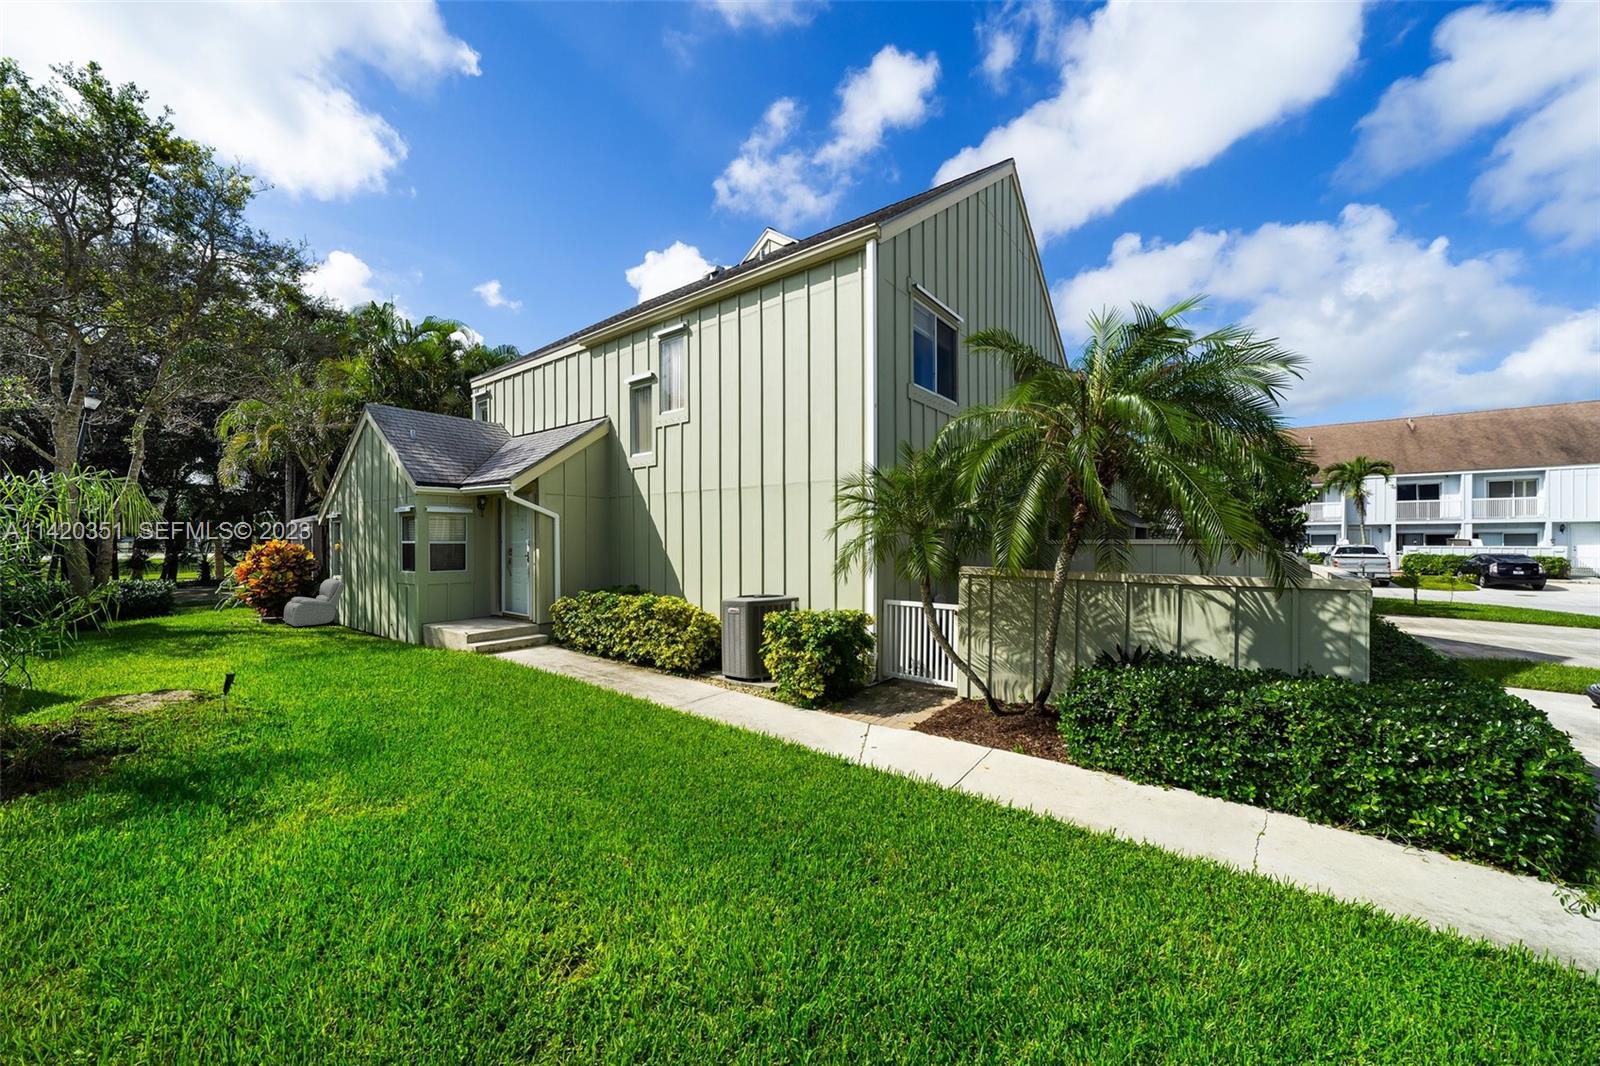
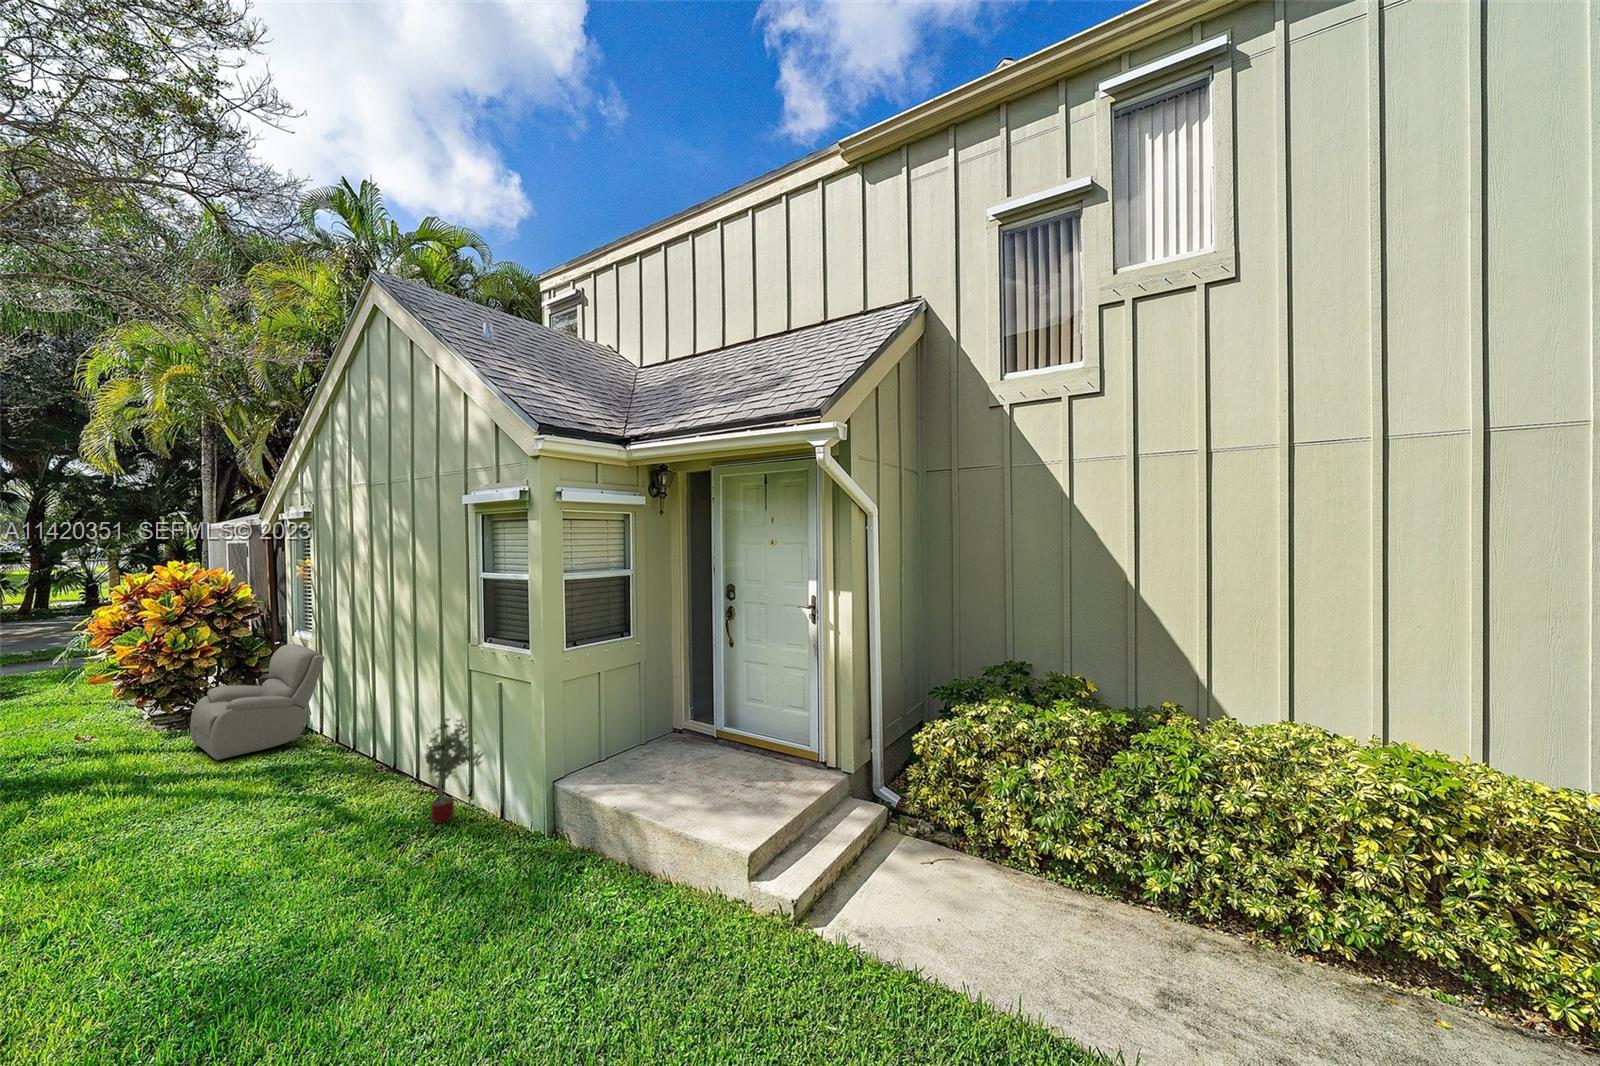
potted tree: none [371,598,399,640] -> present [425,718,483,823]

